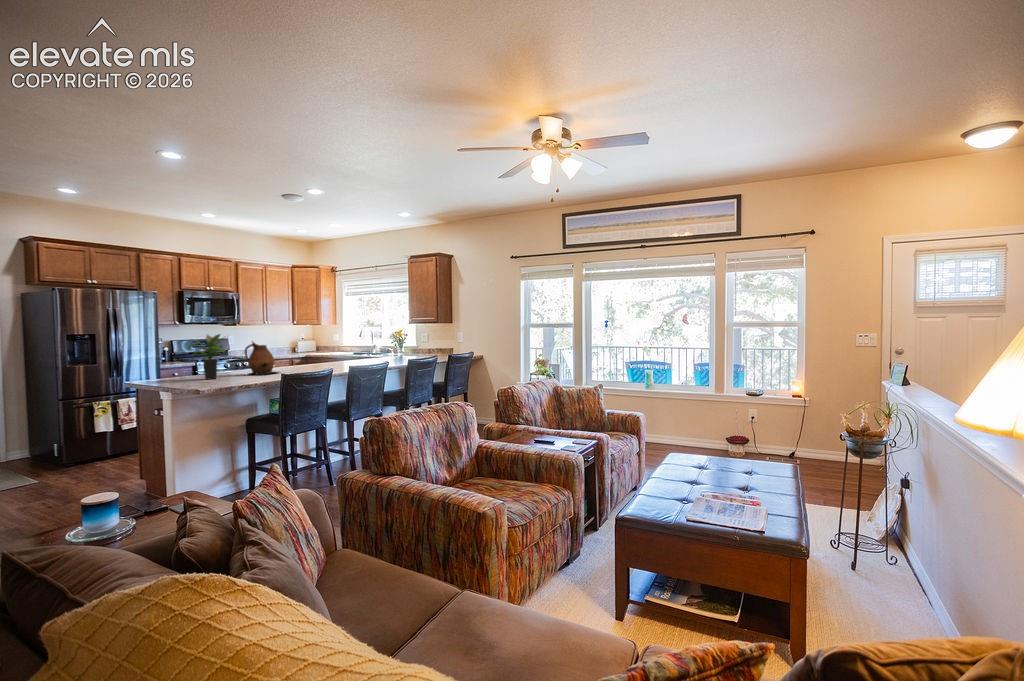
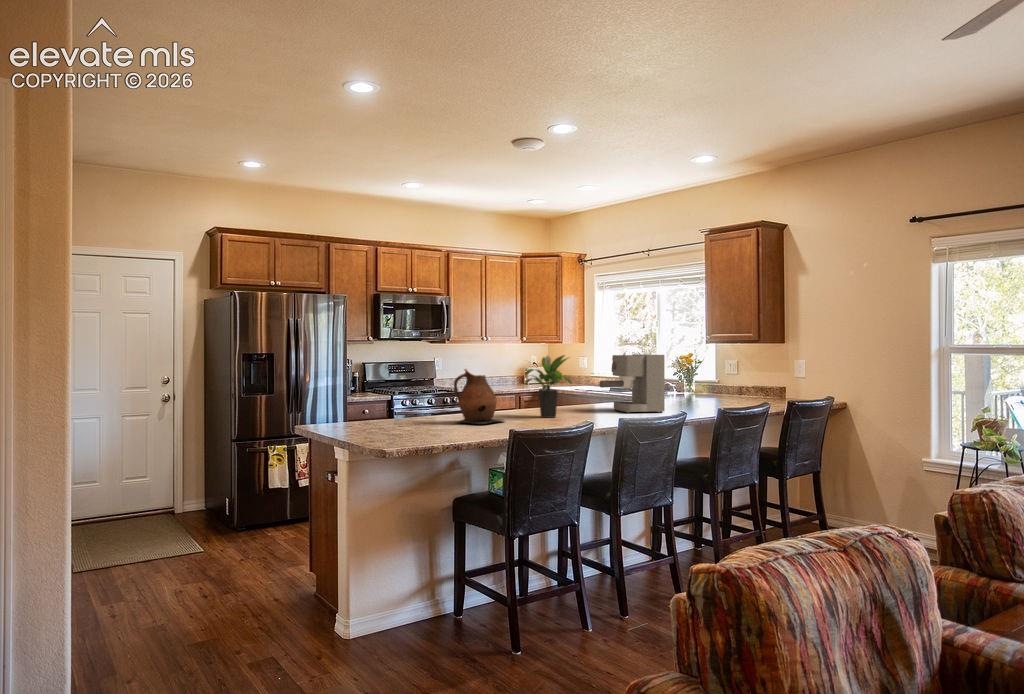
coffee maker: none [342,331,382,365] -> present [599,354,665,413]
potted plant: present [187,334,225,379] -> present [525,355,571,418]

